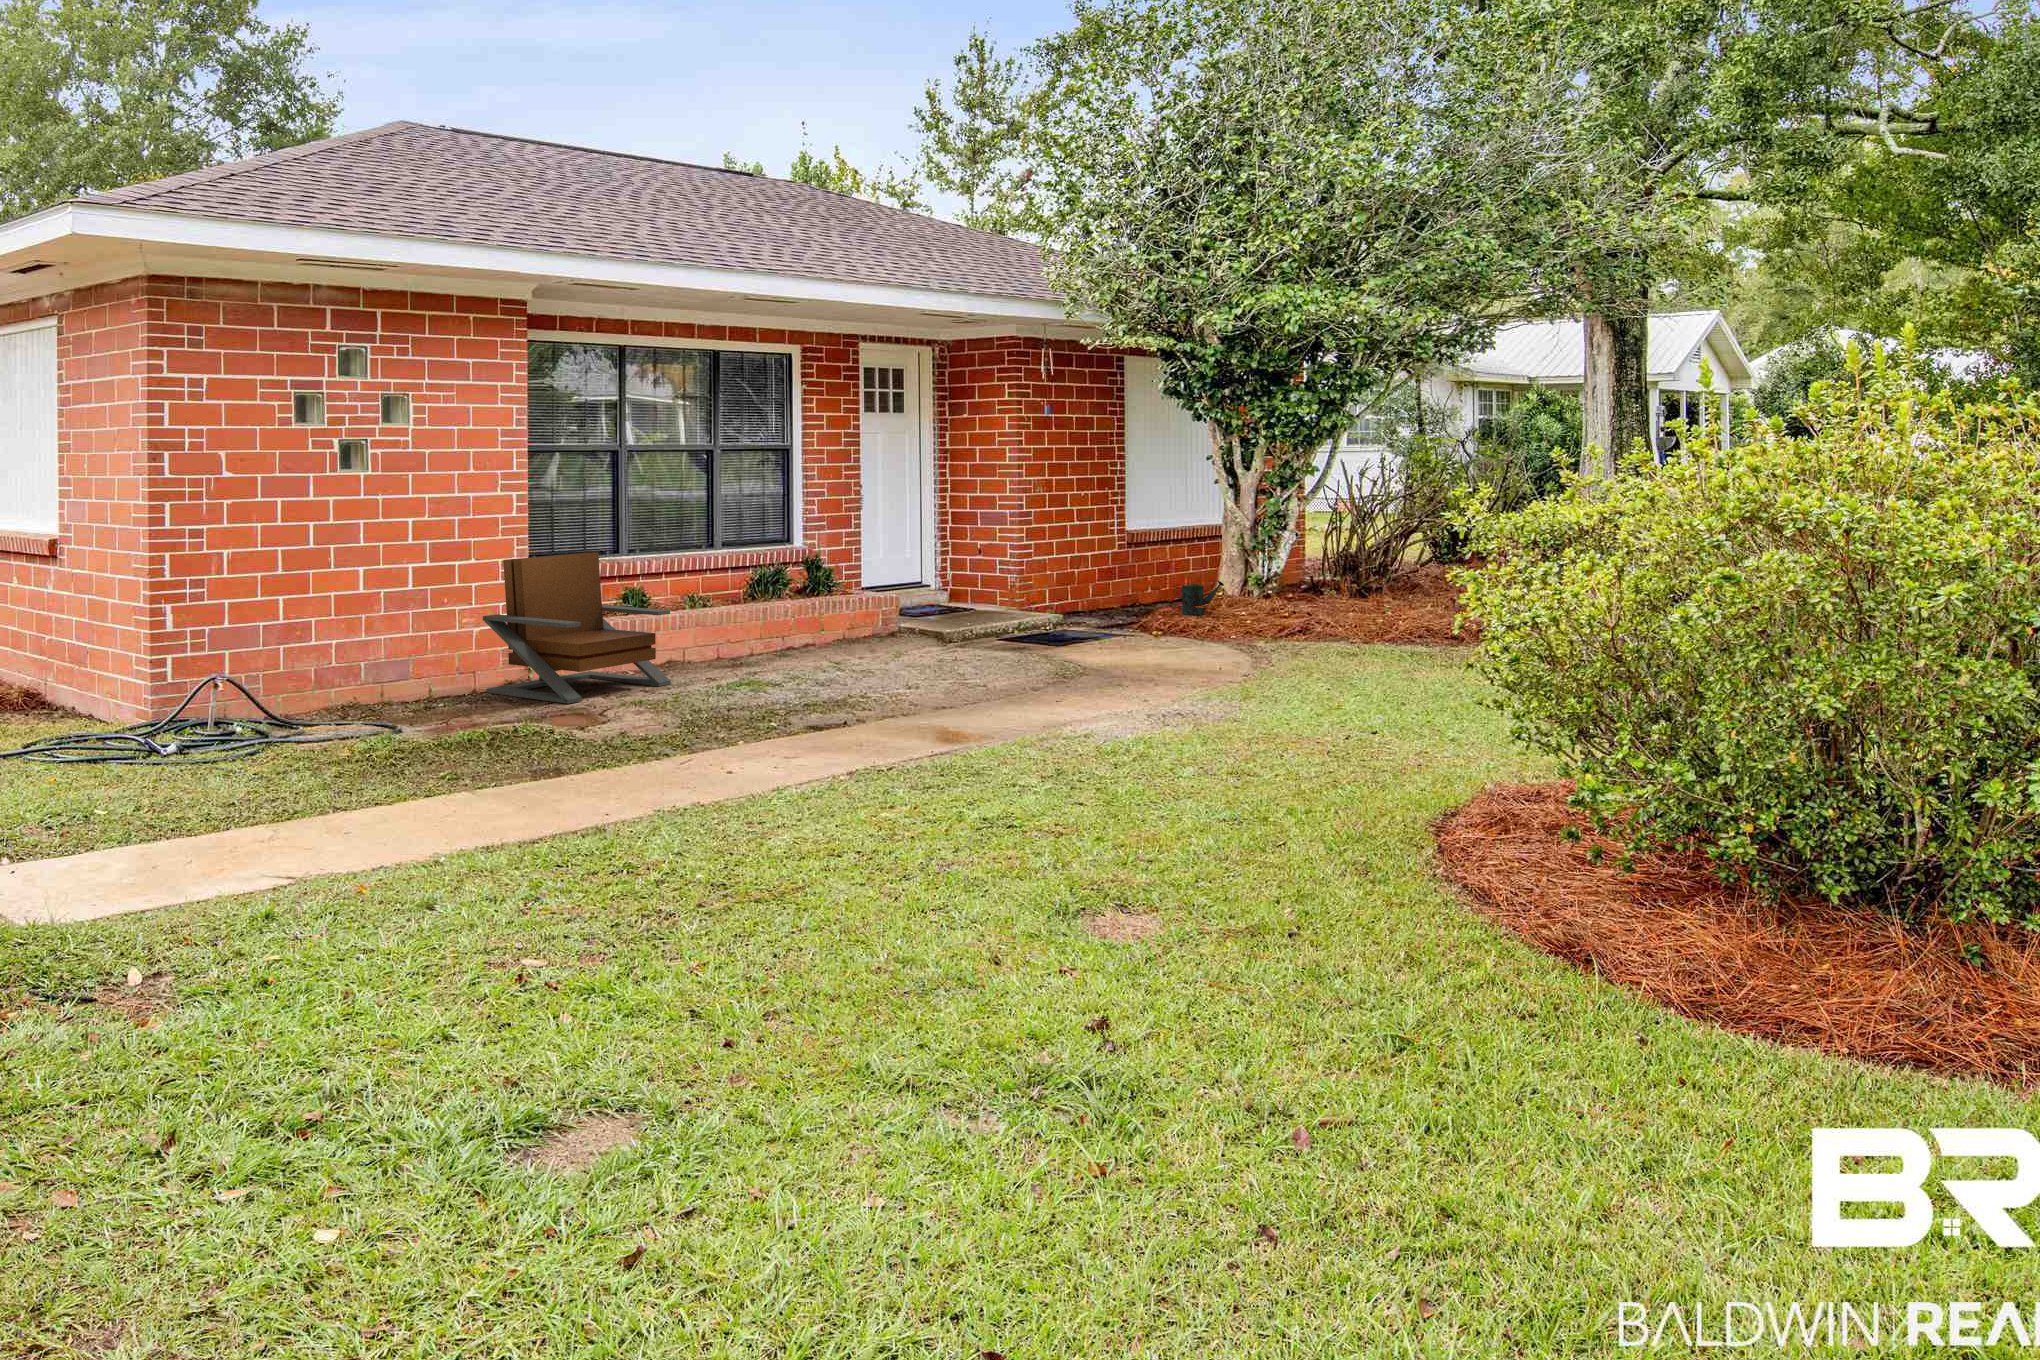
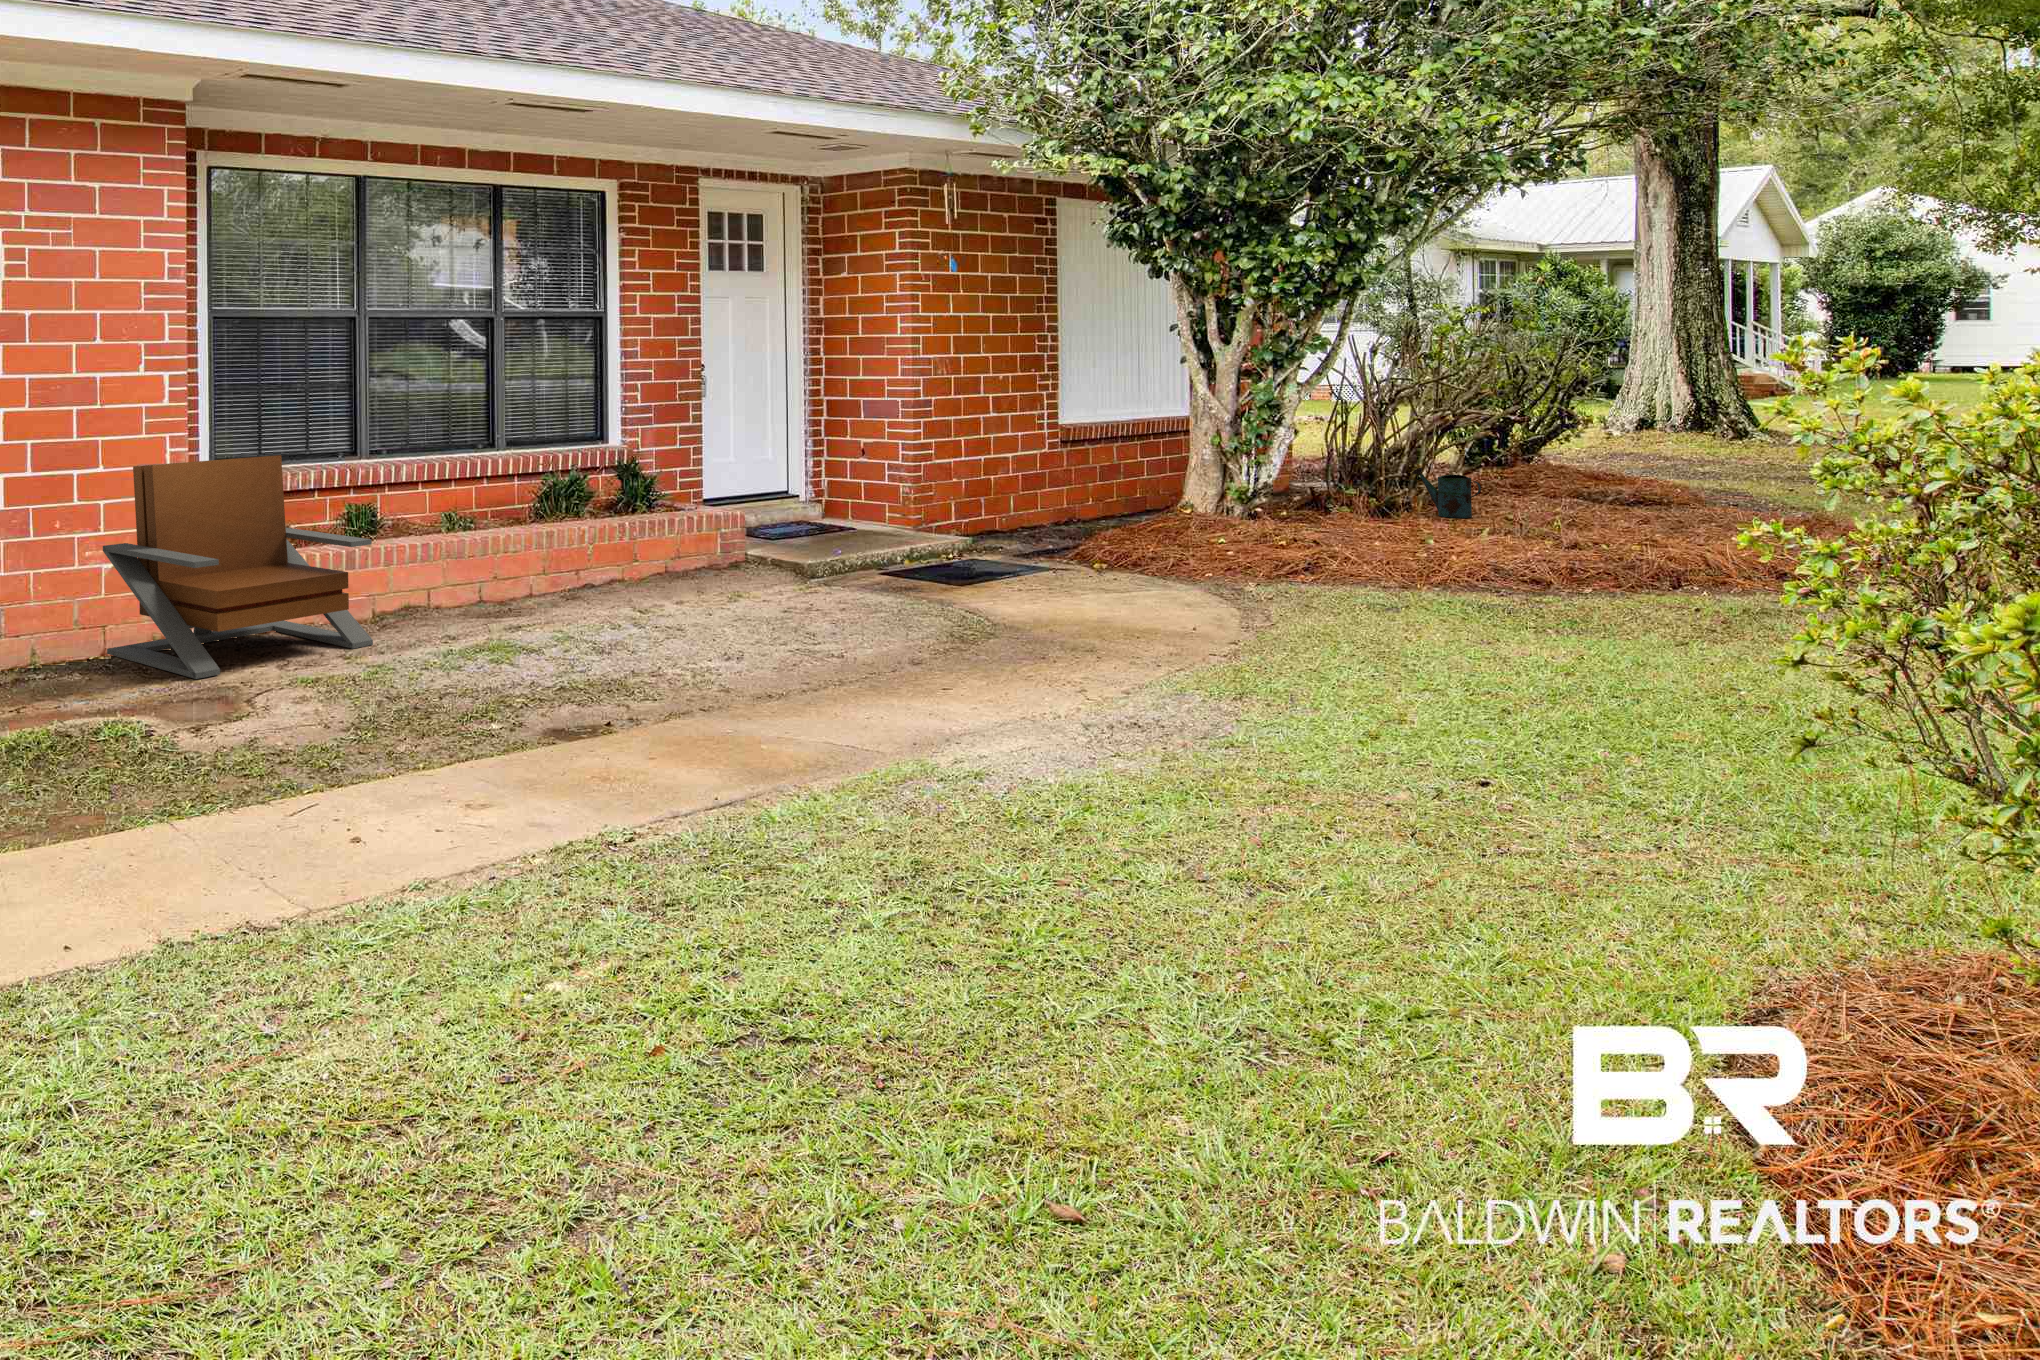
watering can: present [1174,581,1224,615] -> present [1413,468,1481,518]

